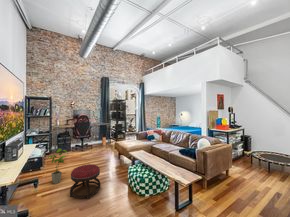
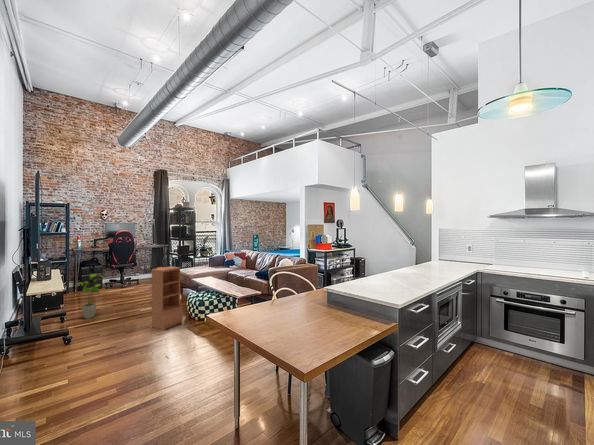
bookcase: none [102,146,127,208] -> present [152,266,183,330]
ottoman: present [70,164,101,199] -> none [111,291,151,327]

